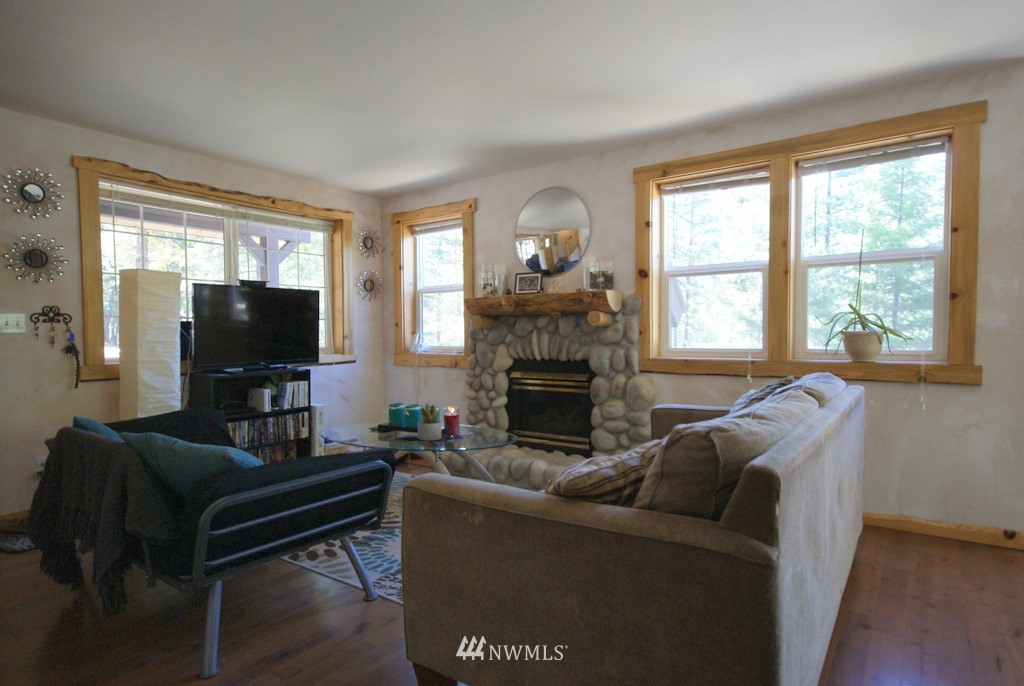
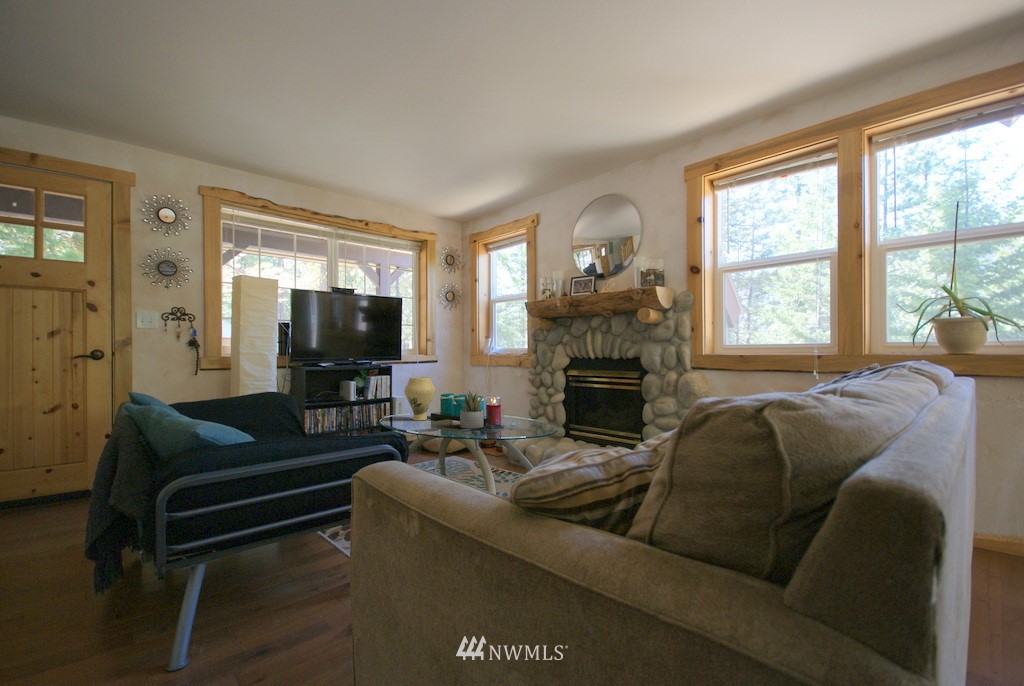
vase: none [351,387,385,434] -> present [404,377,436,421]

